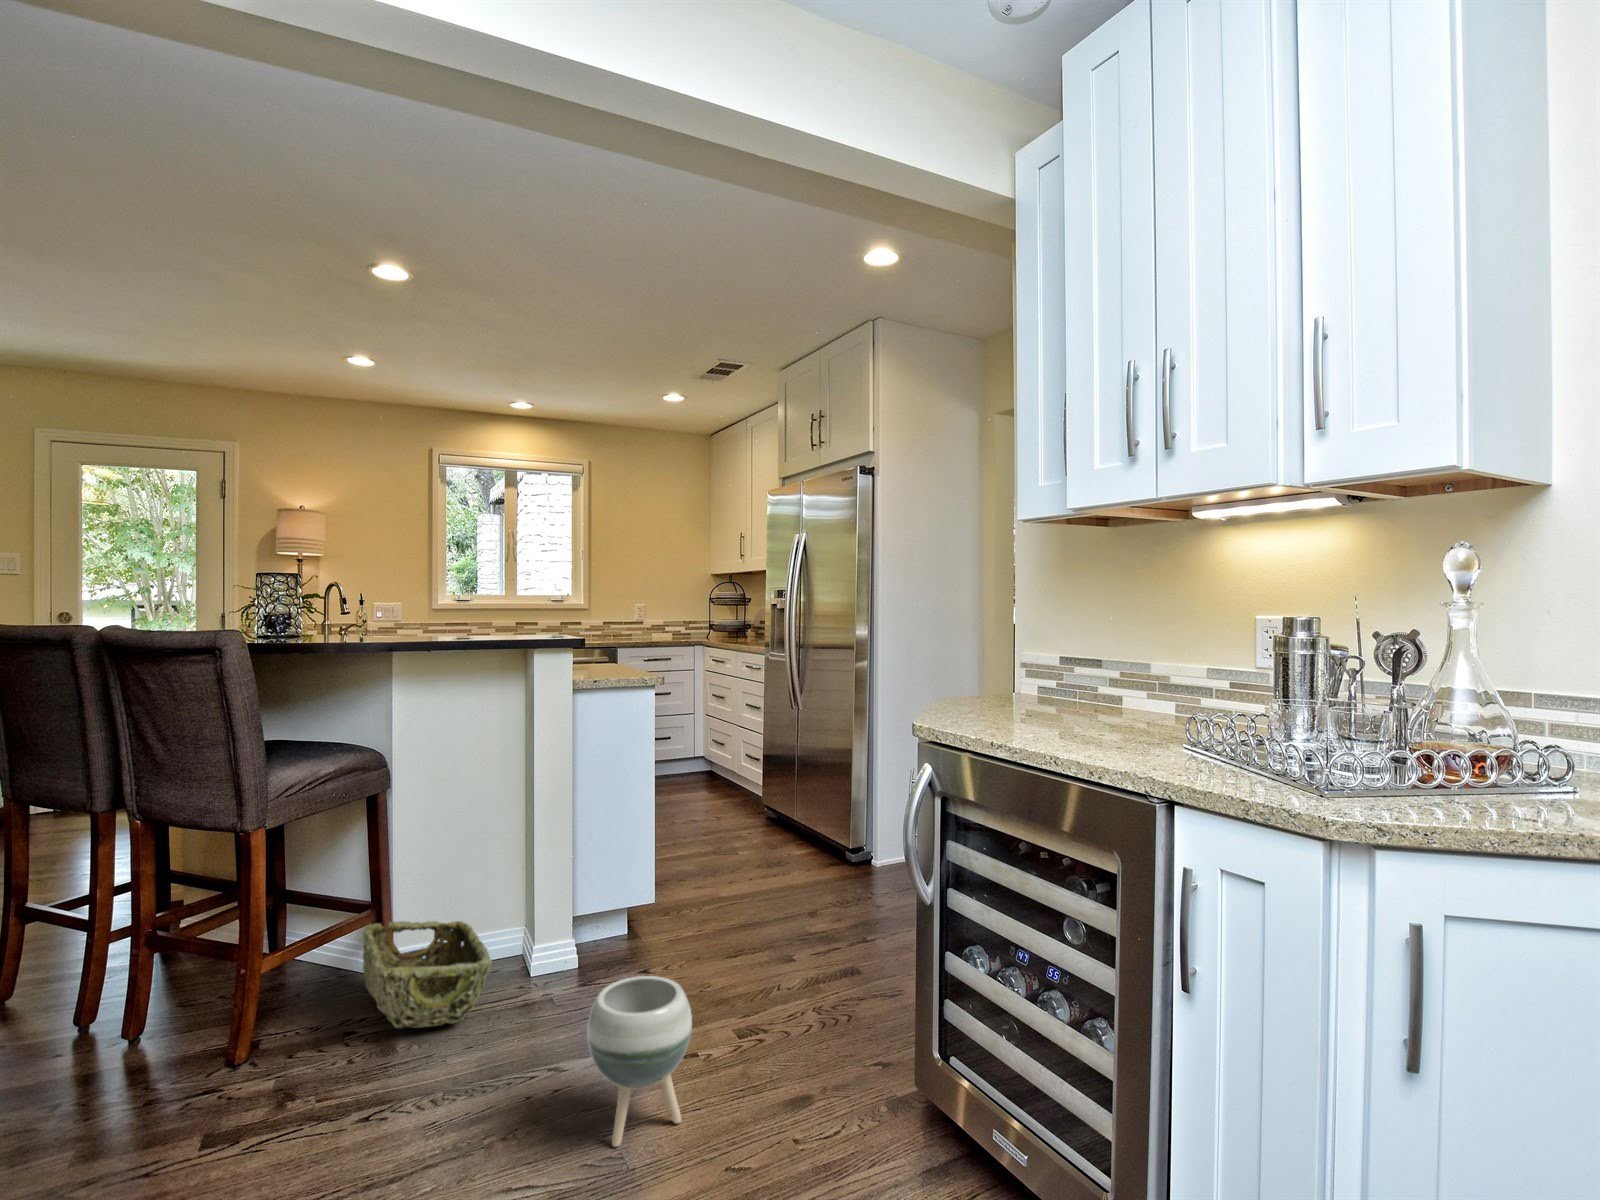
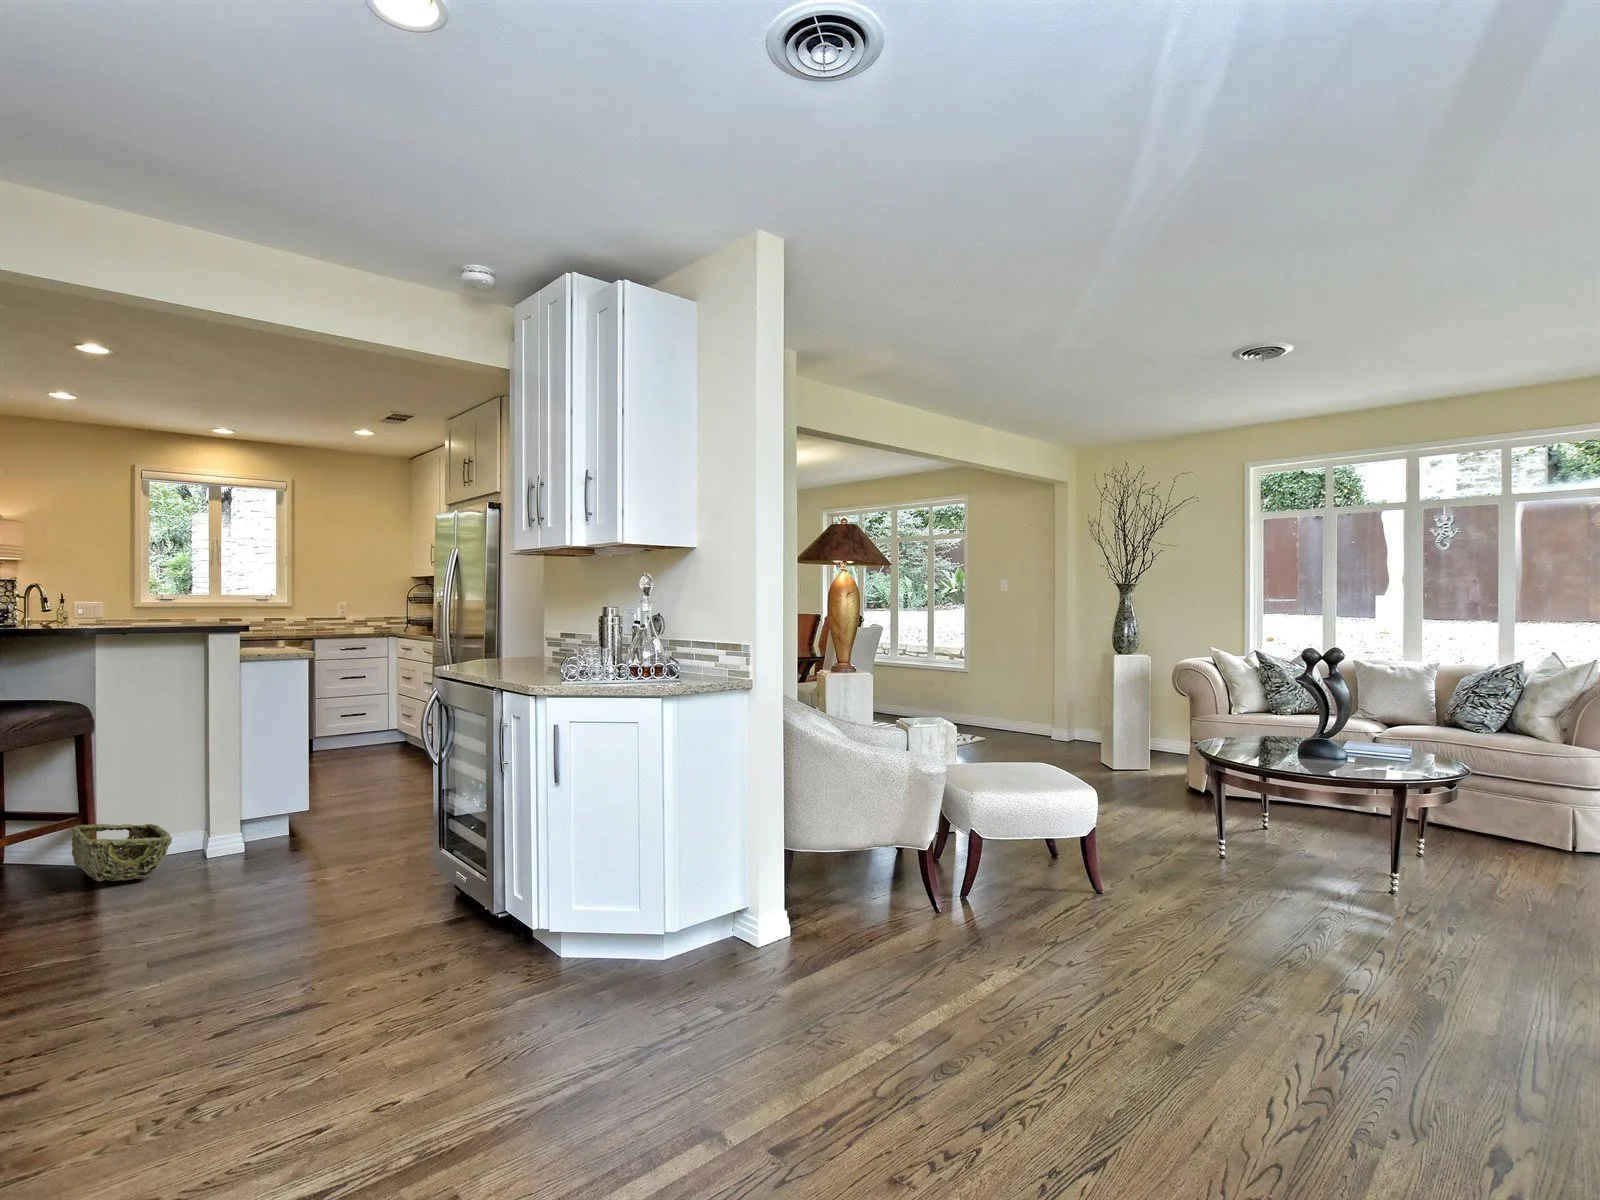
planter: present [587,976,692,1147] -> none [228,824,298,913]

